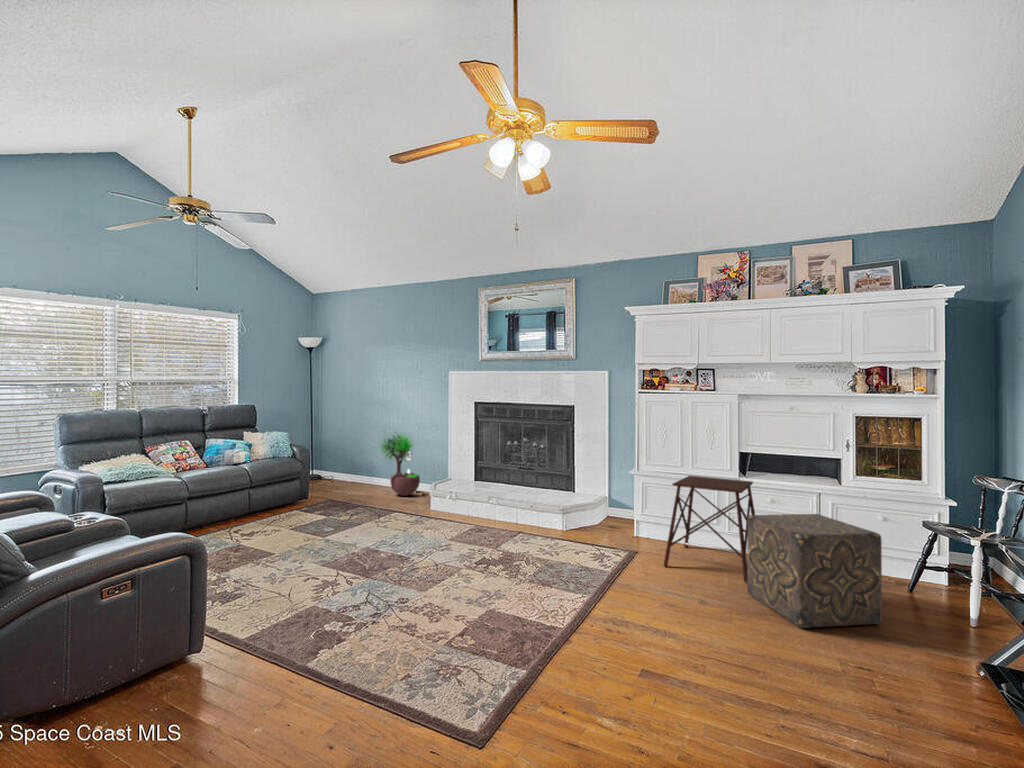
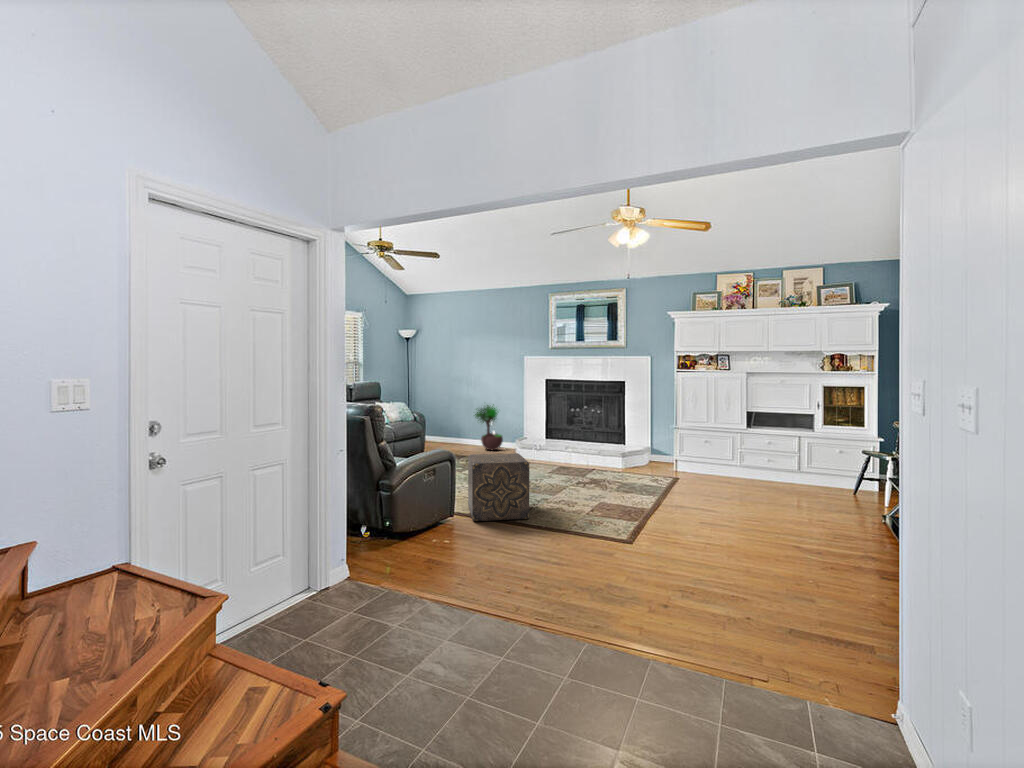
side table: present [664,476,755,583] -> none [700,427,763,491]
ottoman: present [747,514,882,628] -> present [468,453,530,521]

